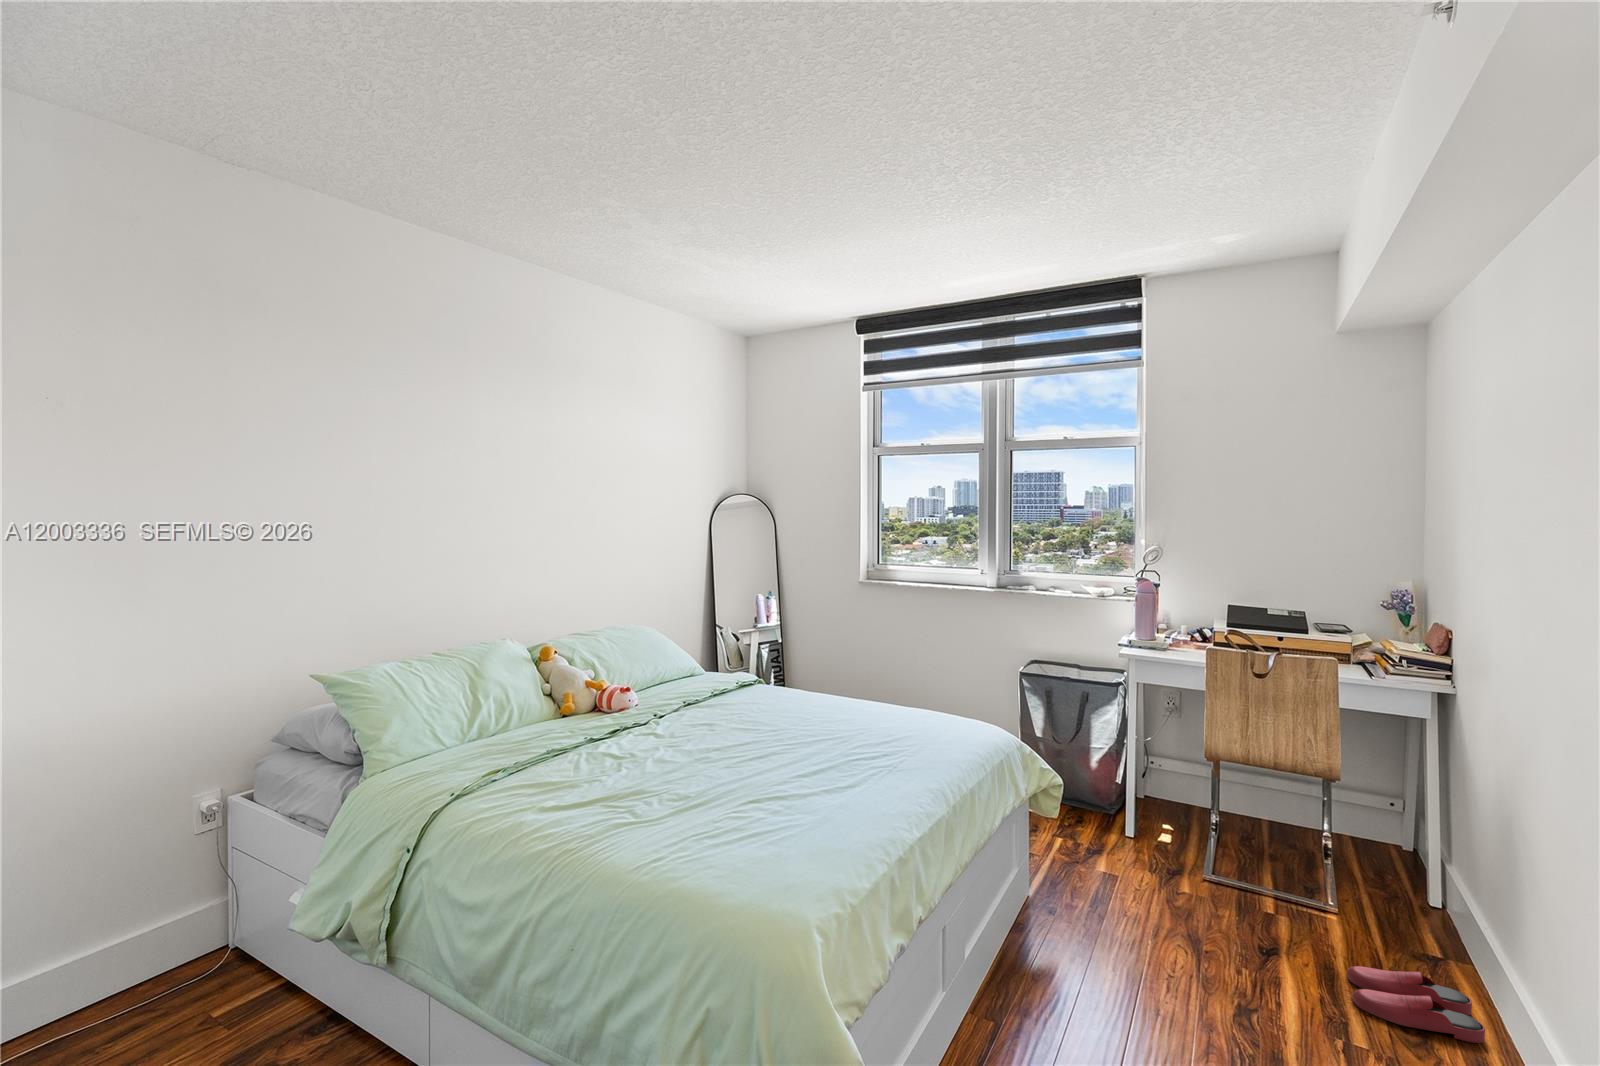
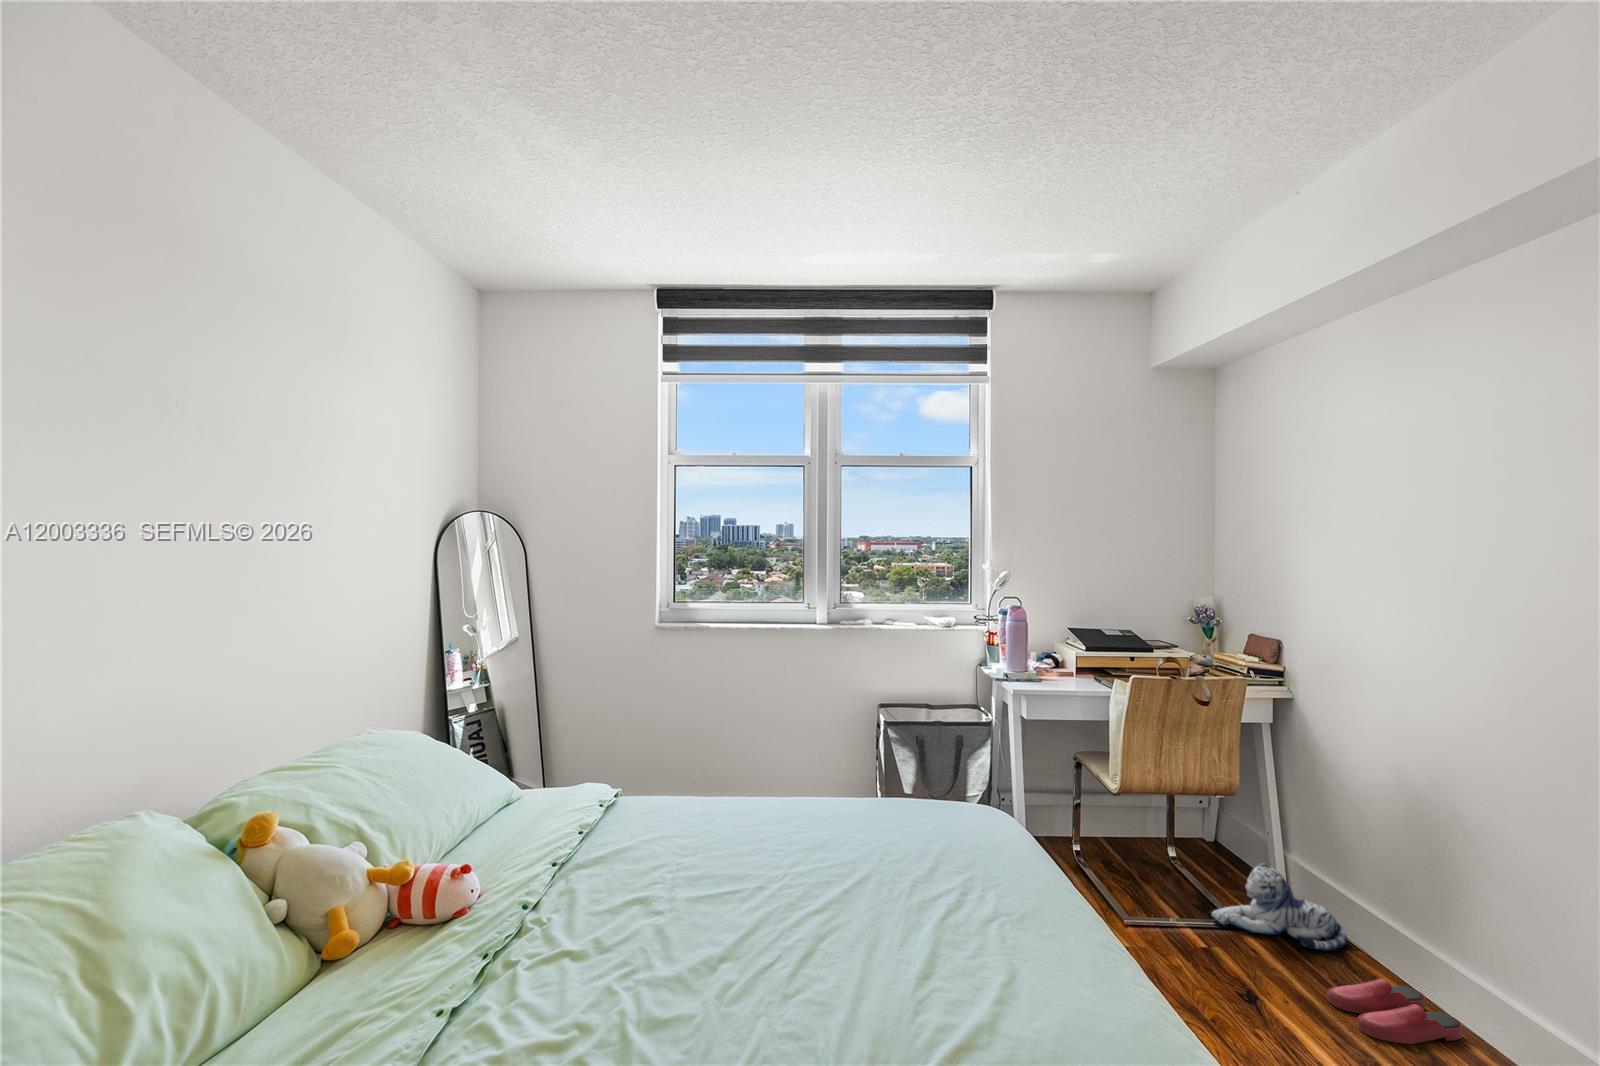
plush toy: none [1296,852,1452,953] -> present [1212,864,1348,950]

